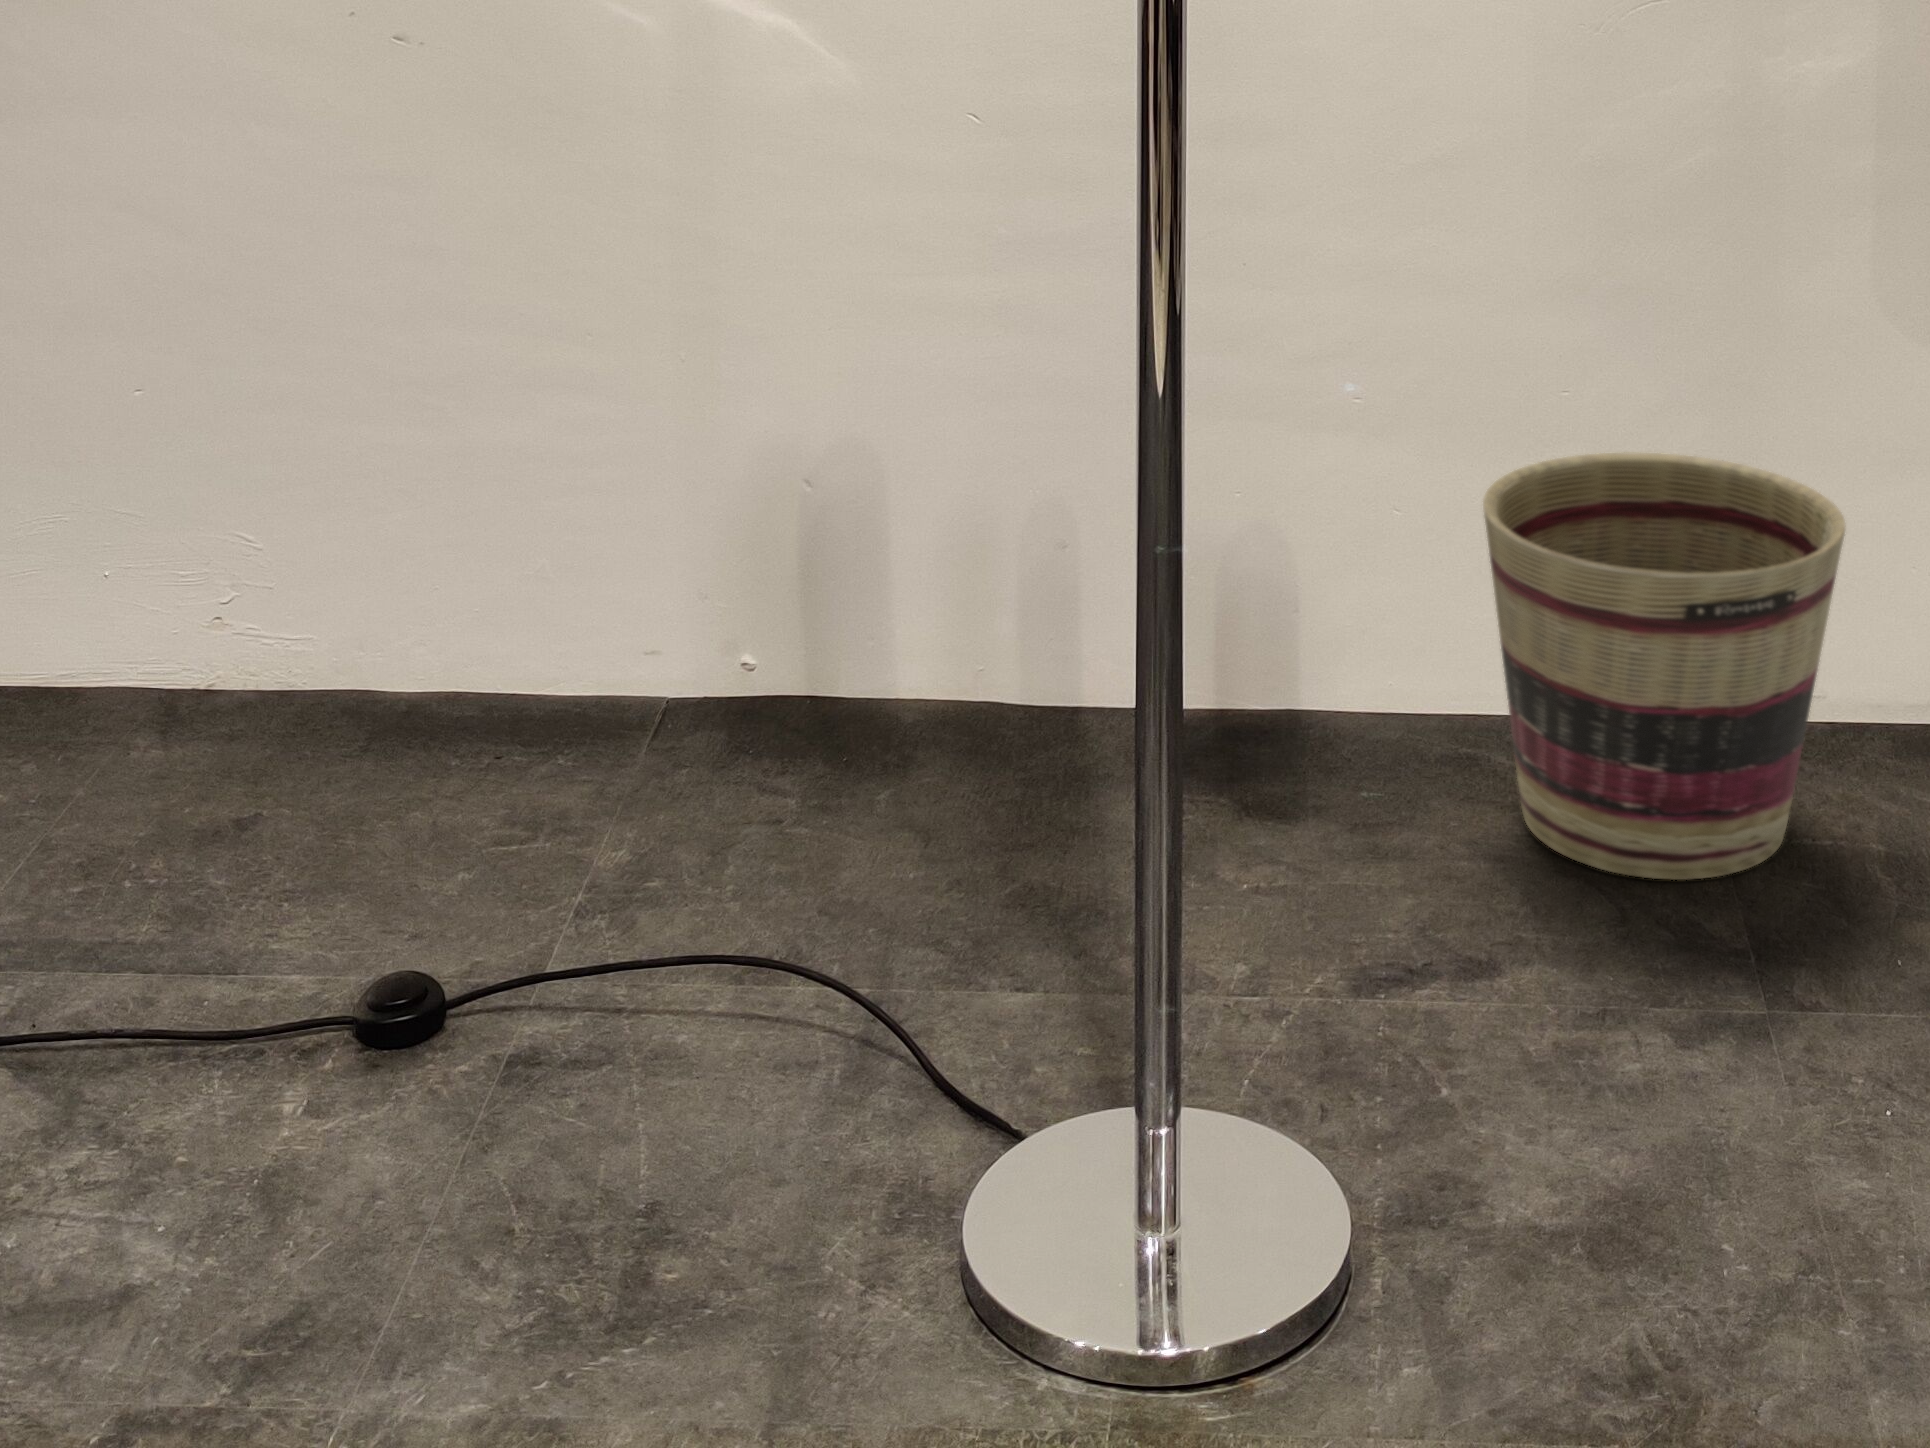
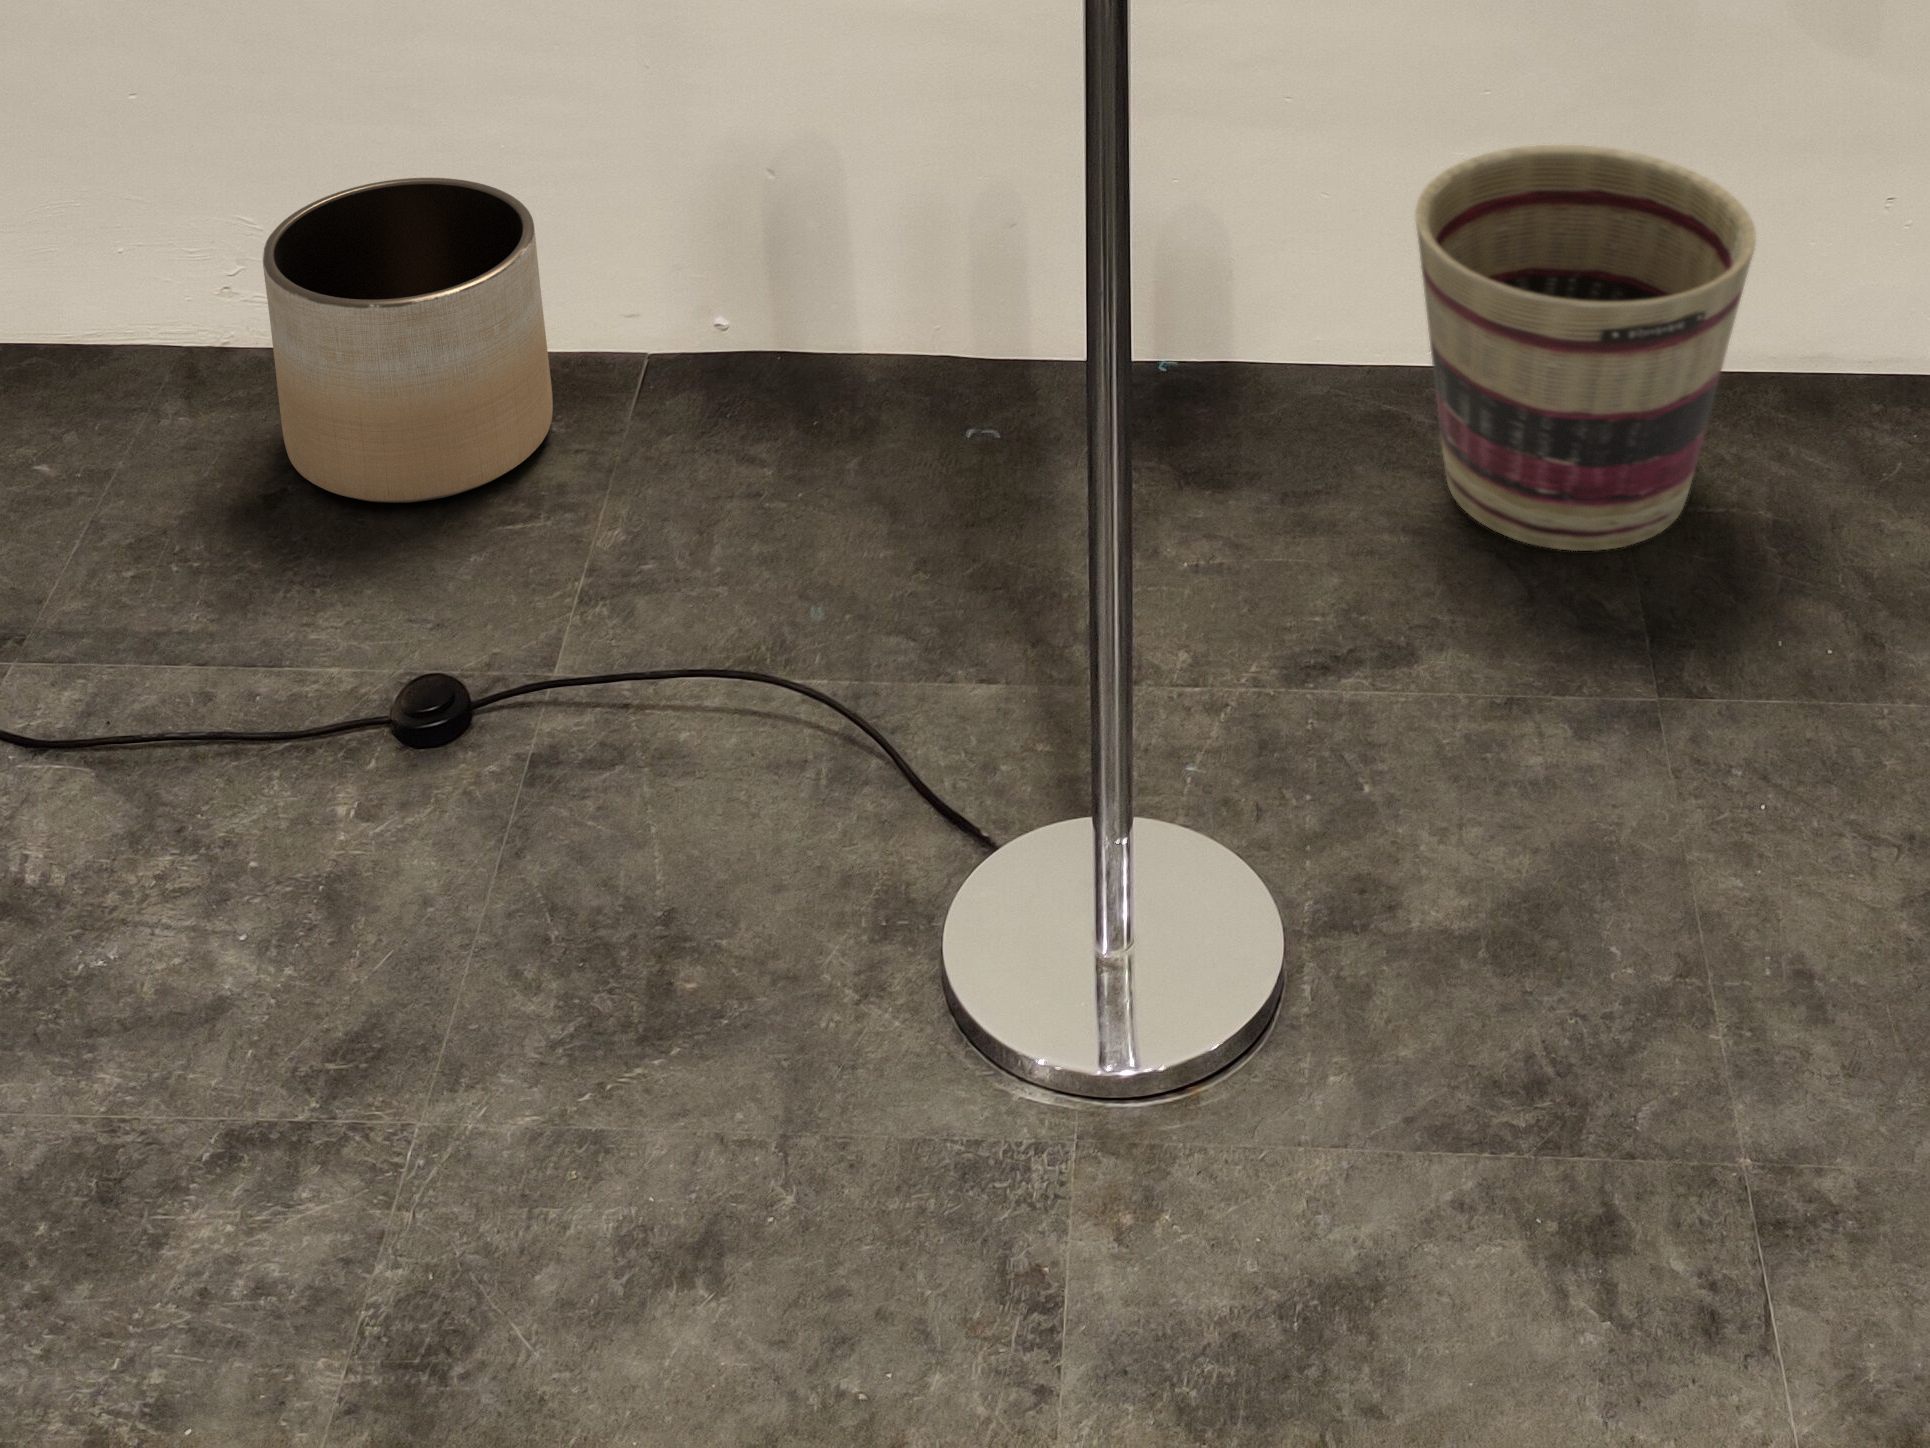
planter: none [256,490,556,827] -> present [263,178,553,503]

